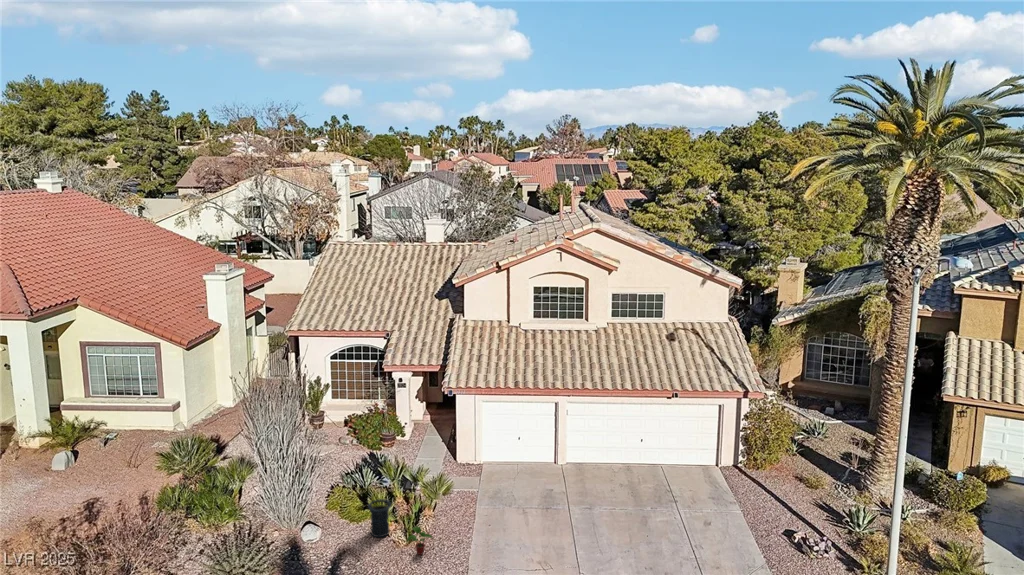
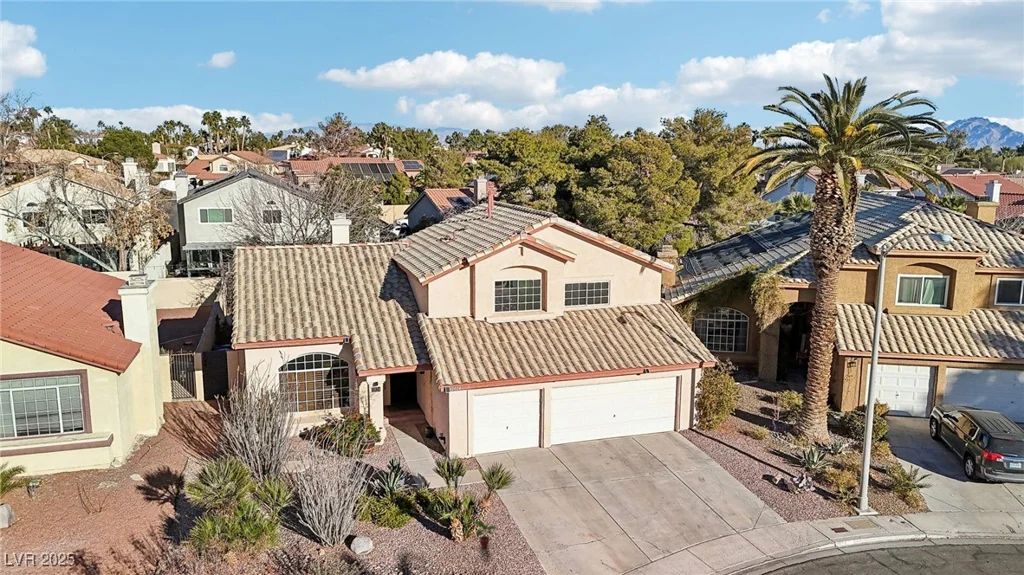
trash can: present [368,499,391,537] -> none [421,501,444,540]

